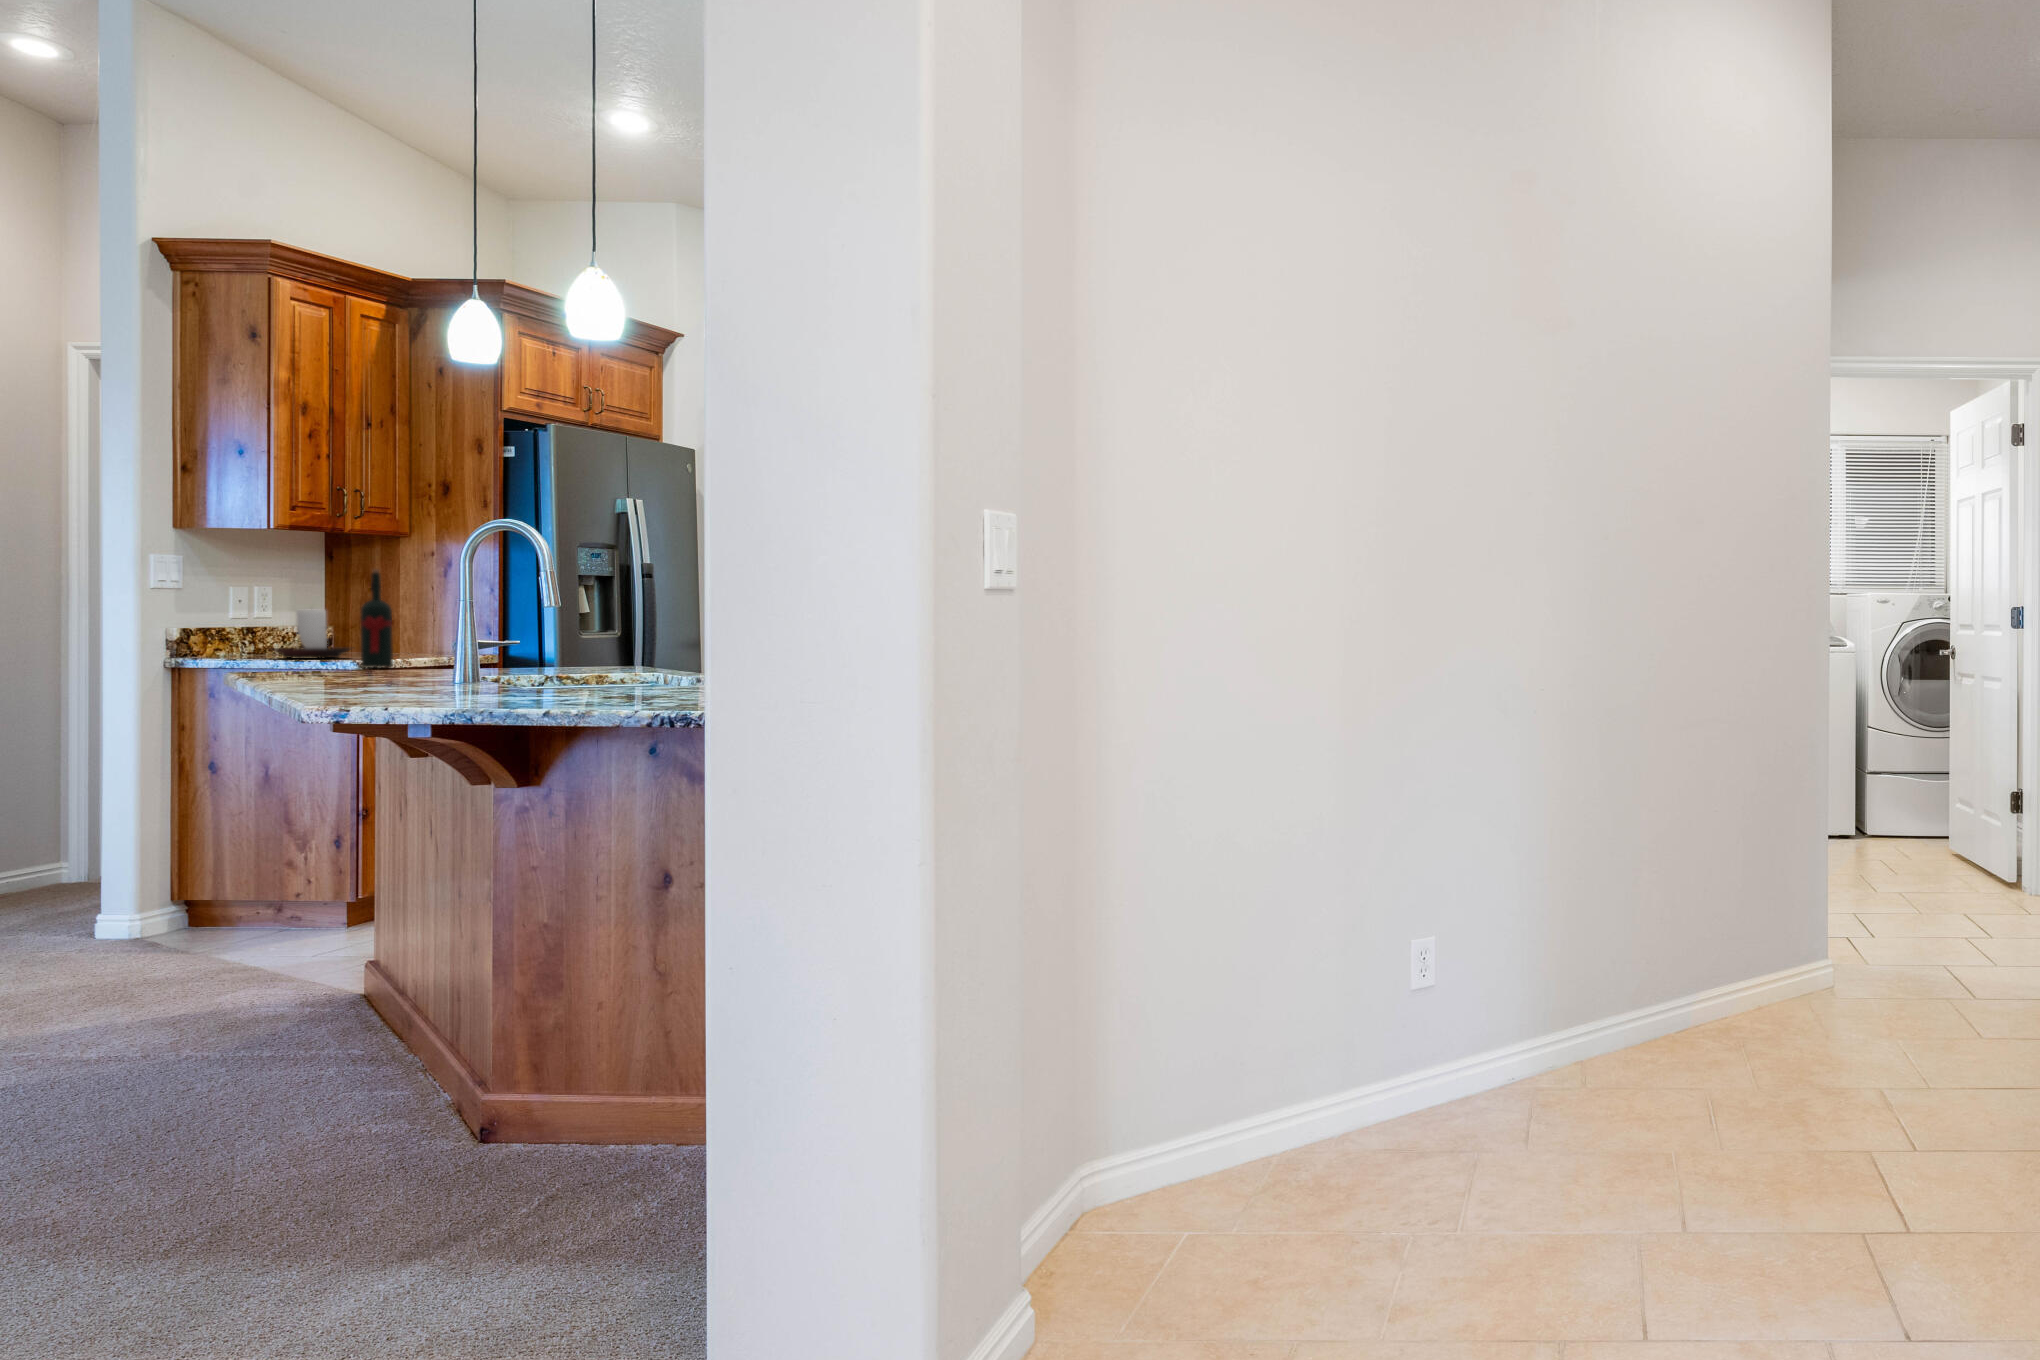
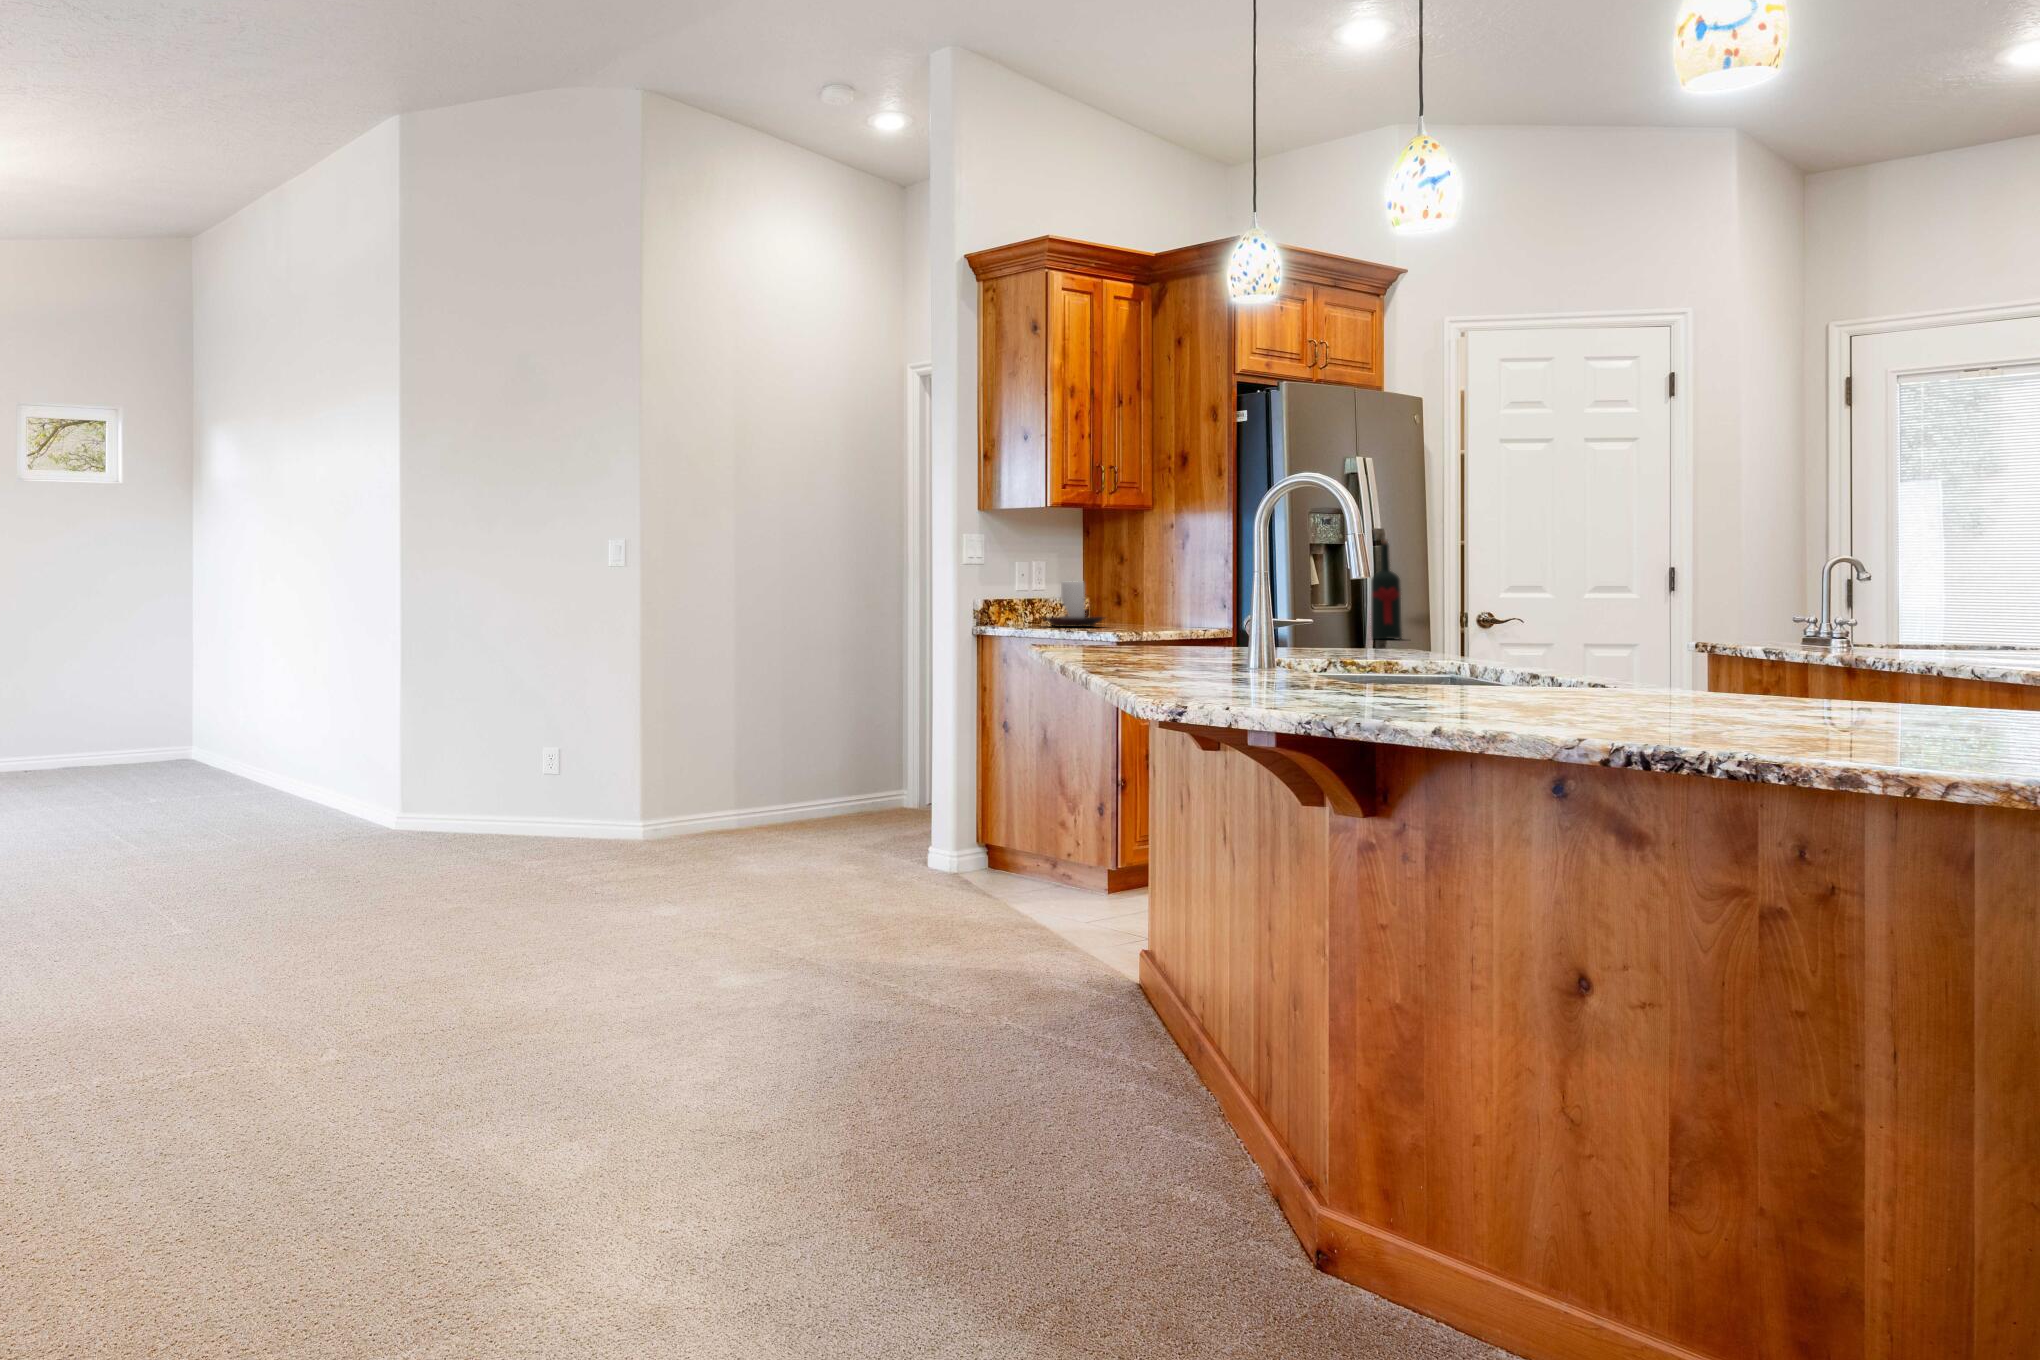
wine bottle: present [361,569,393,668] -> present [1371,540,1402,639]

